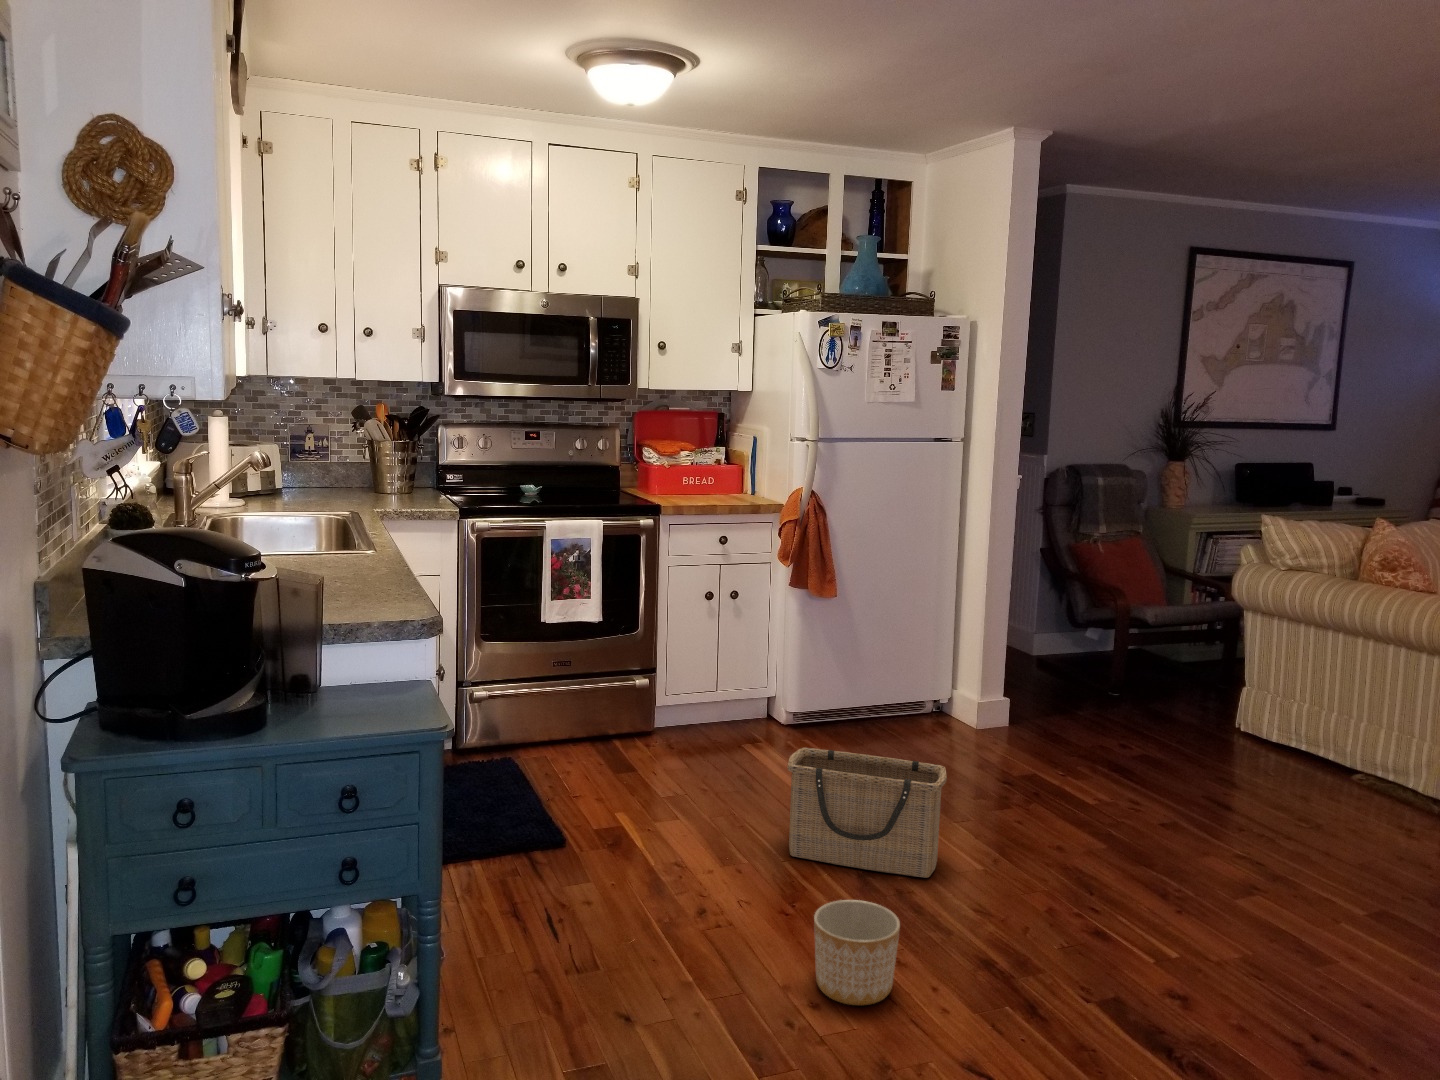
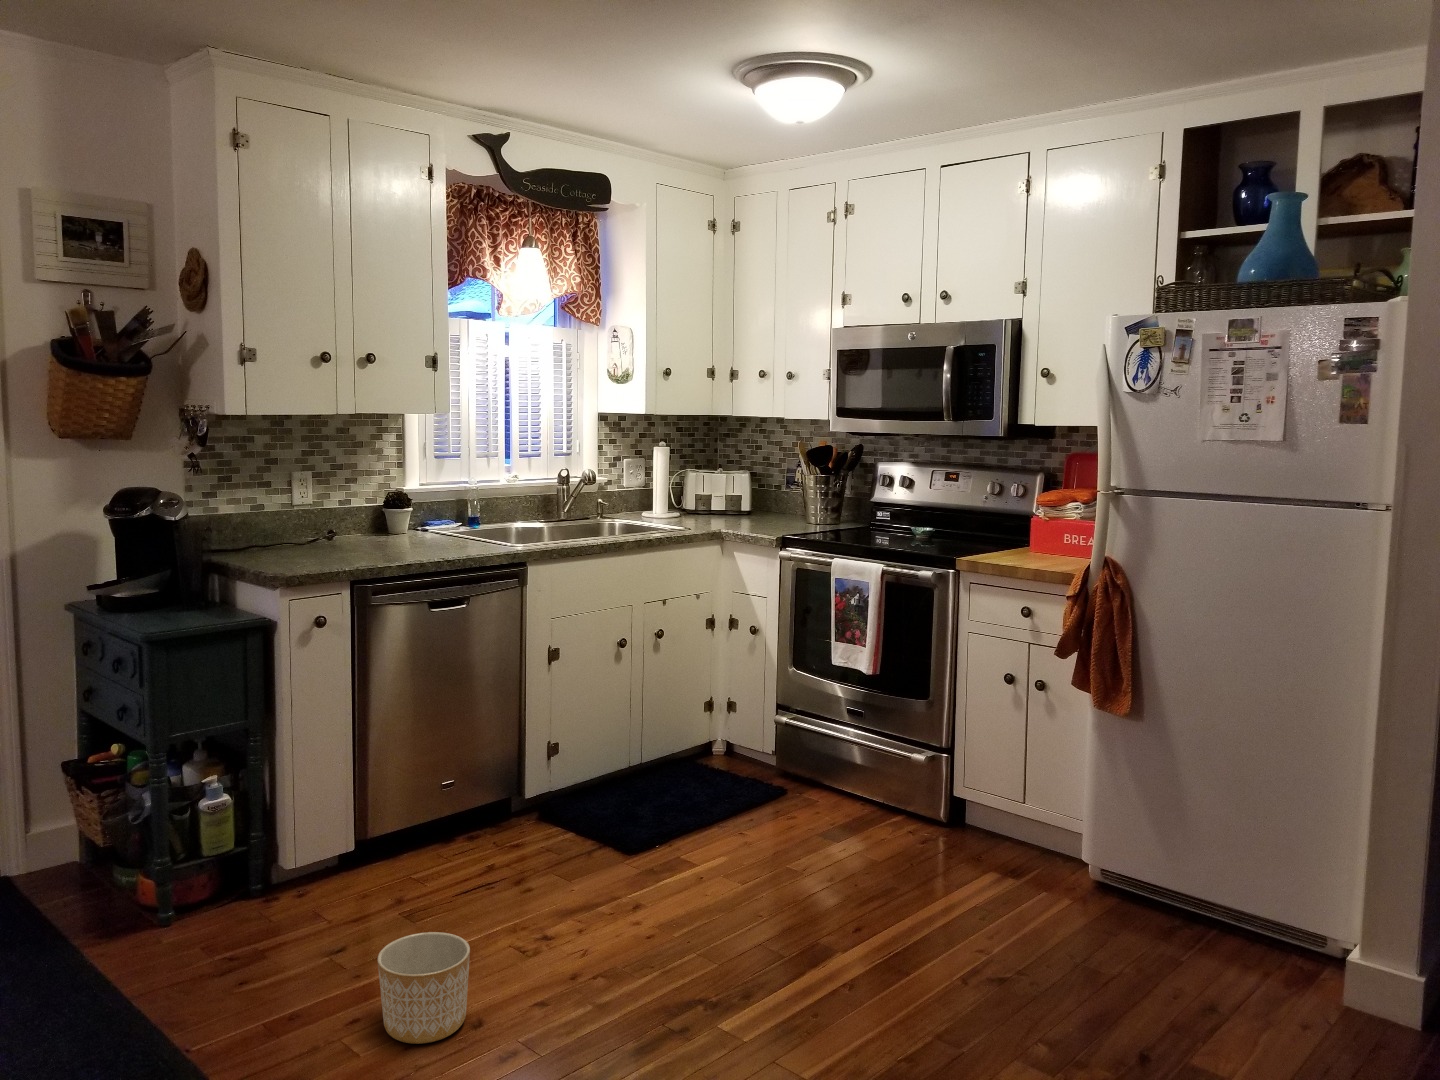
basket: present [787,748,947,878] -> none [685,836,782,1036]

